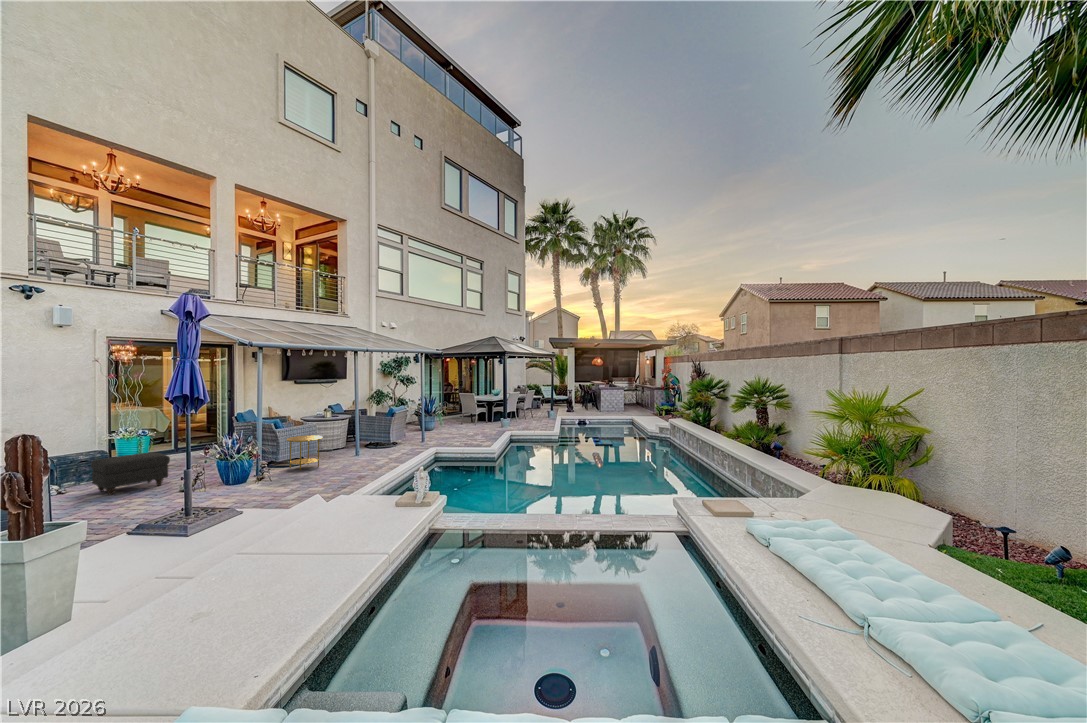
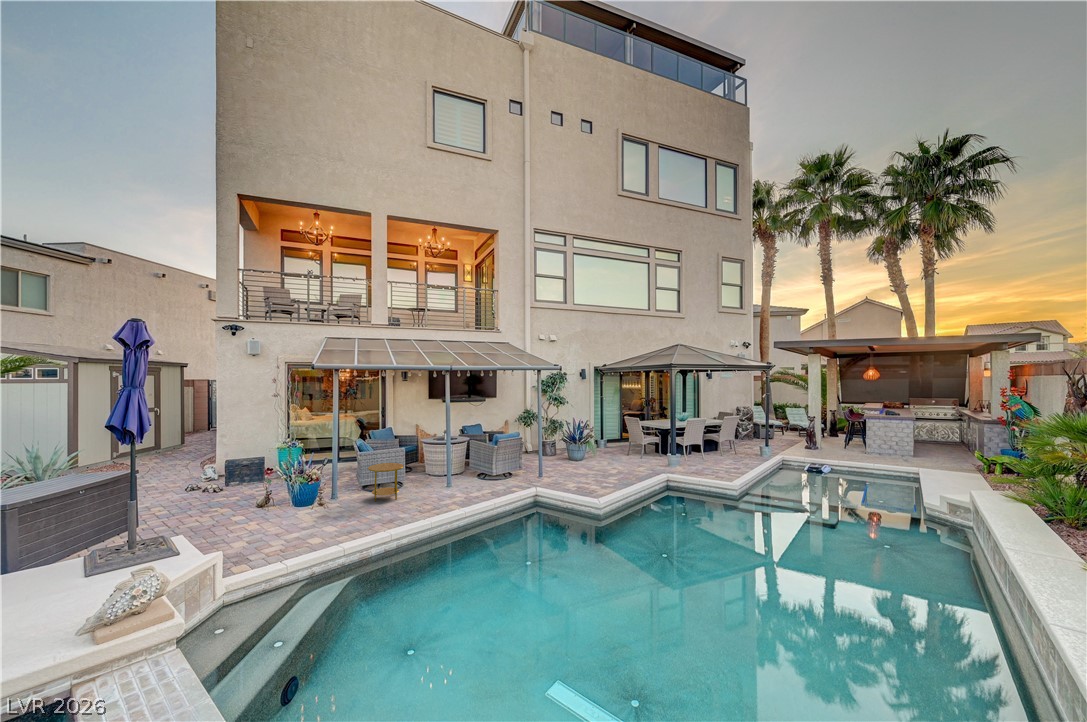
ottoman: present [91,452,170,495] -> none [223,465,280,501]

